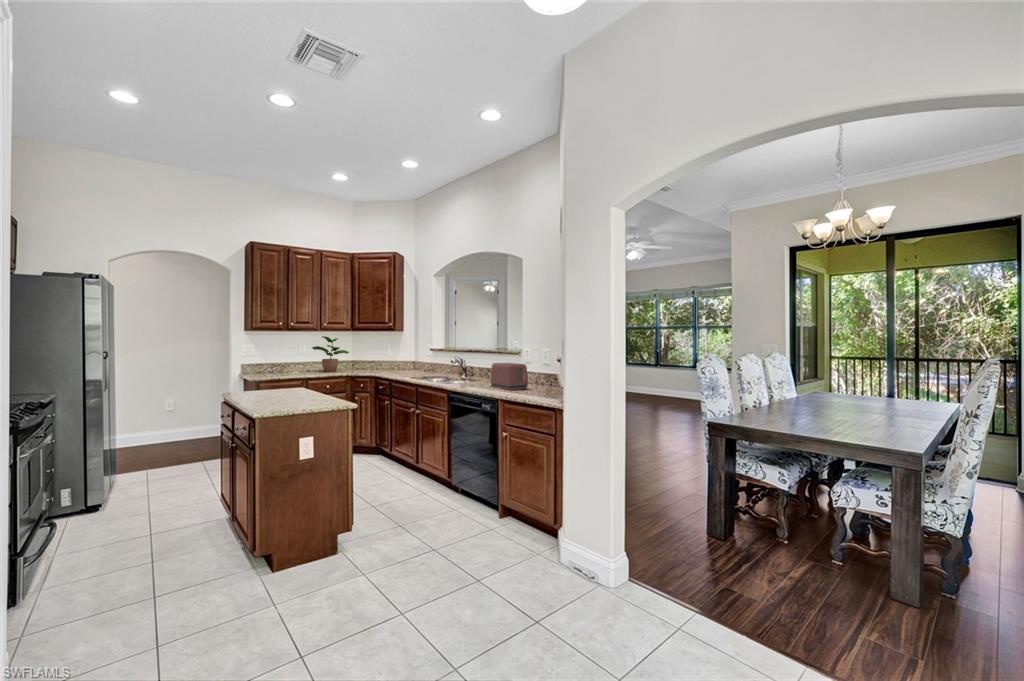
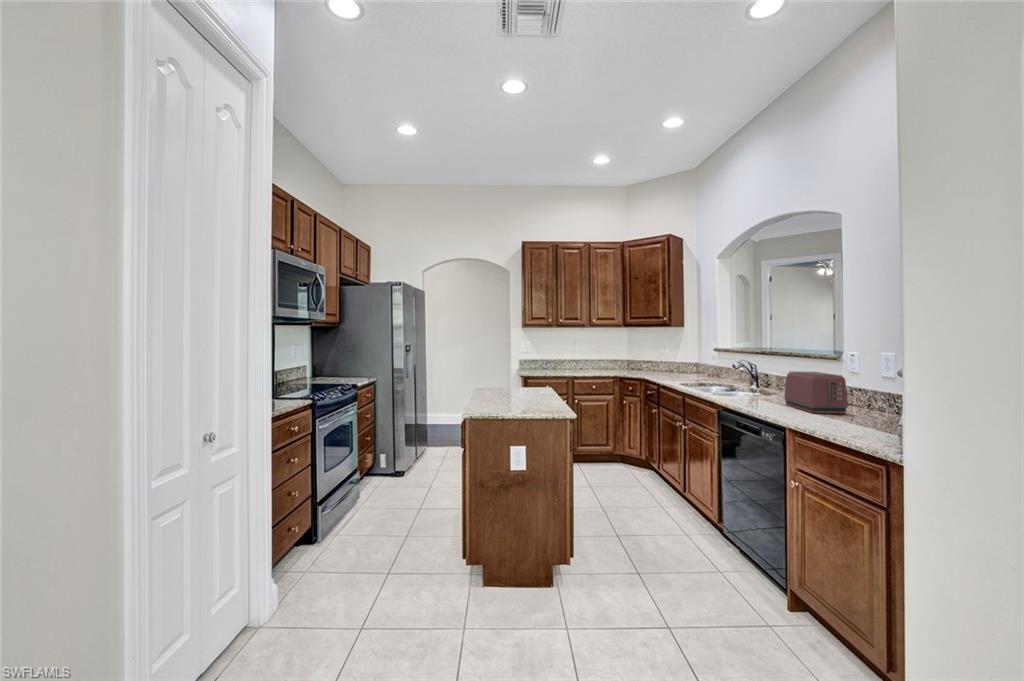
potted plant: present [312,336,349,372] -> none [582,333,619,371]

